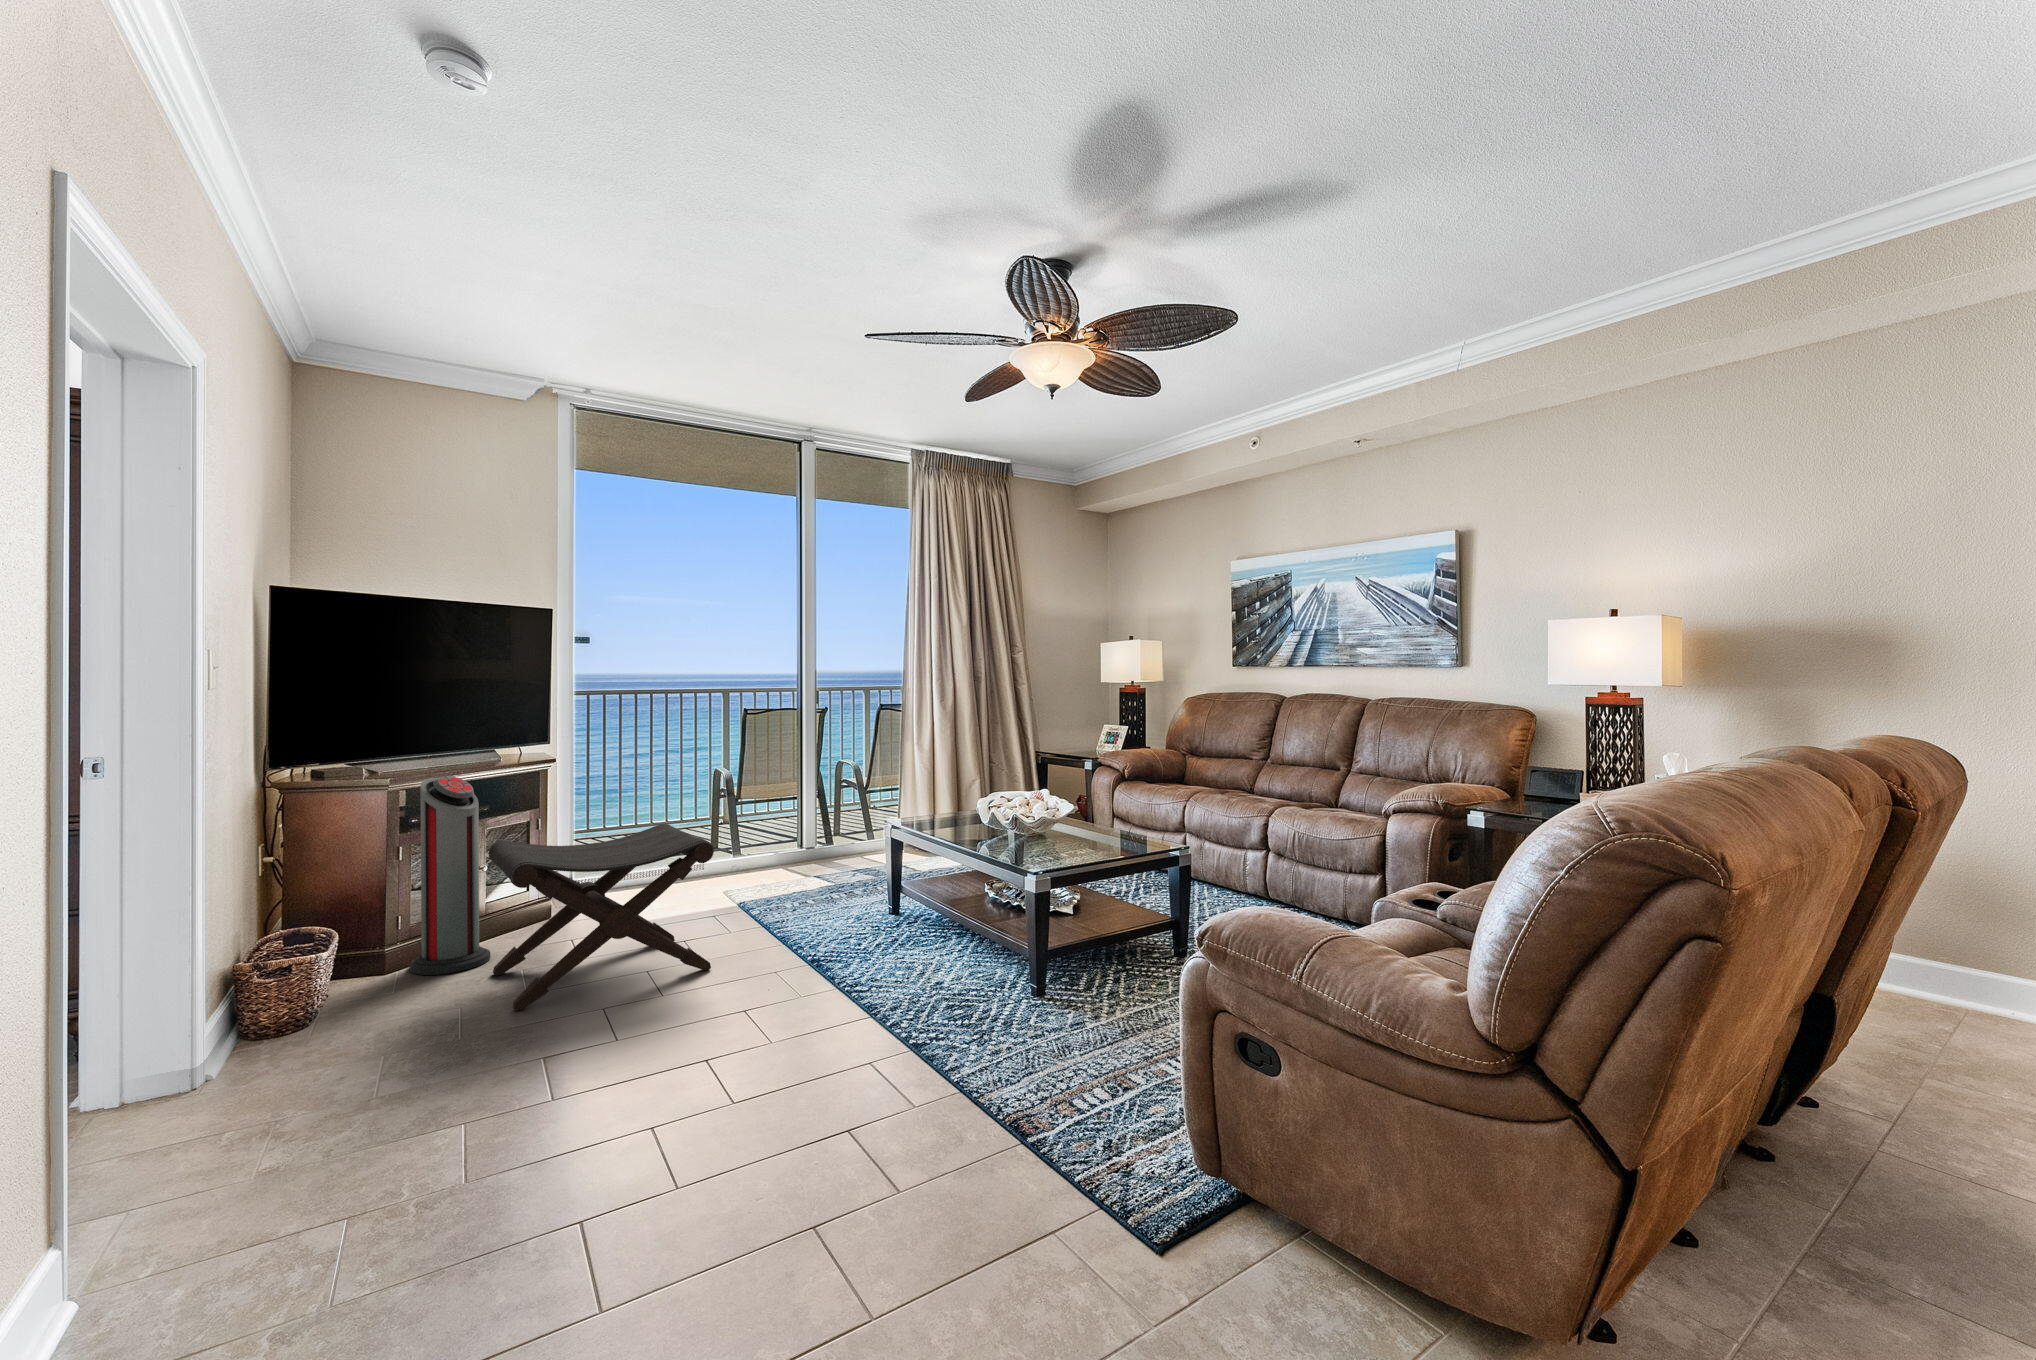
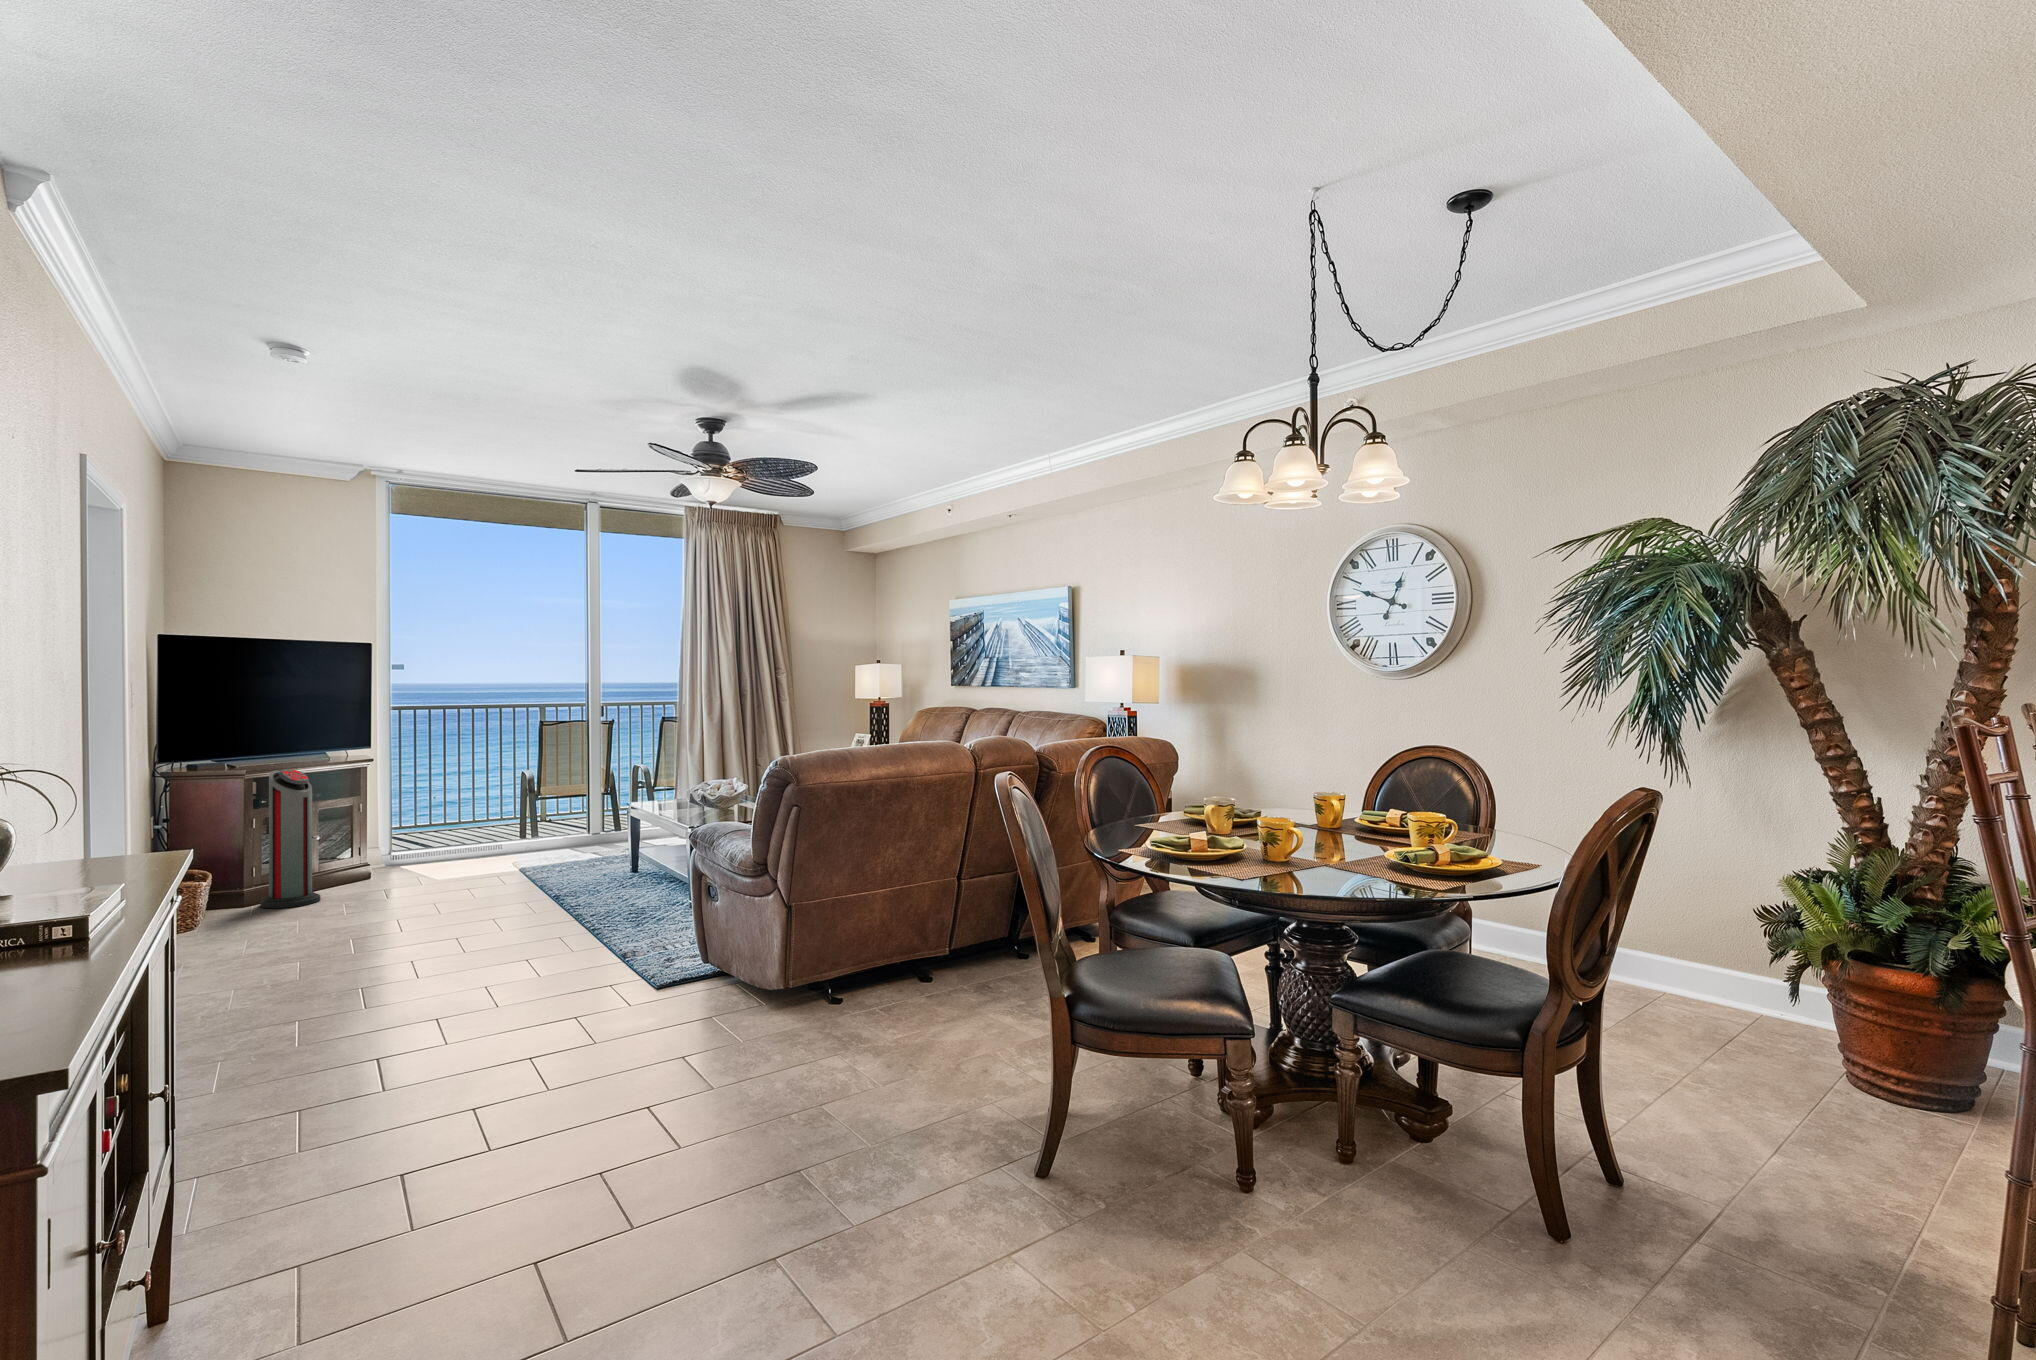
footstool: present [489,824,714,1011] -> none [320,804,484,923]

